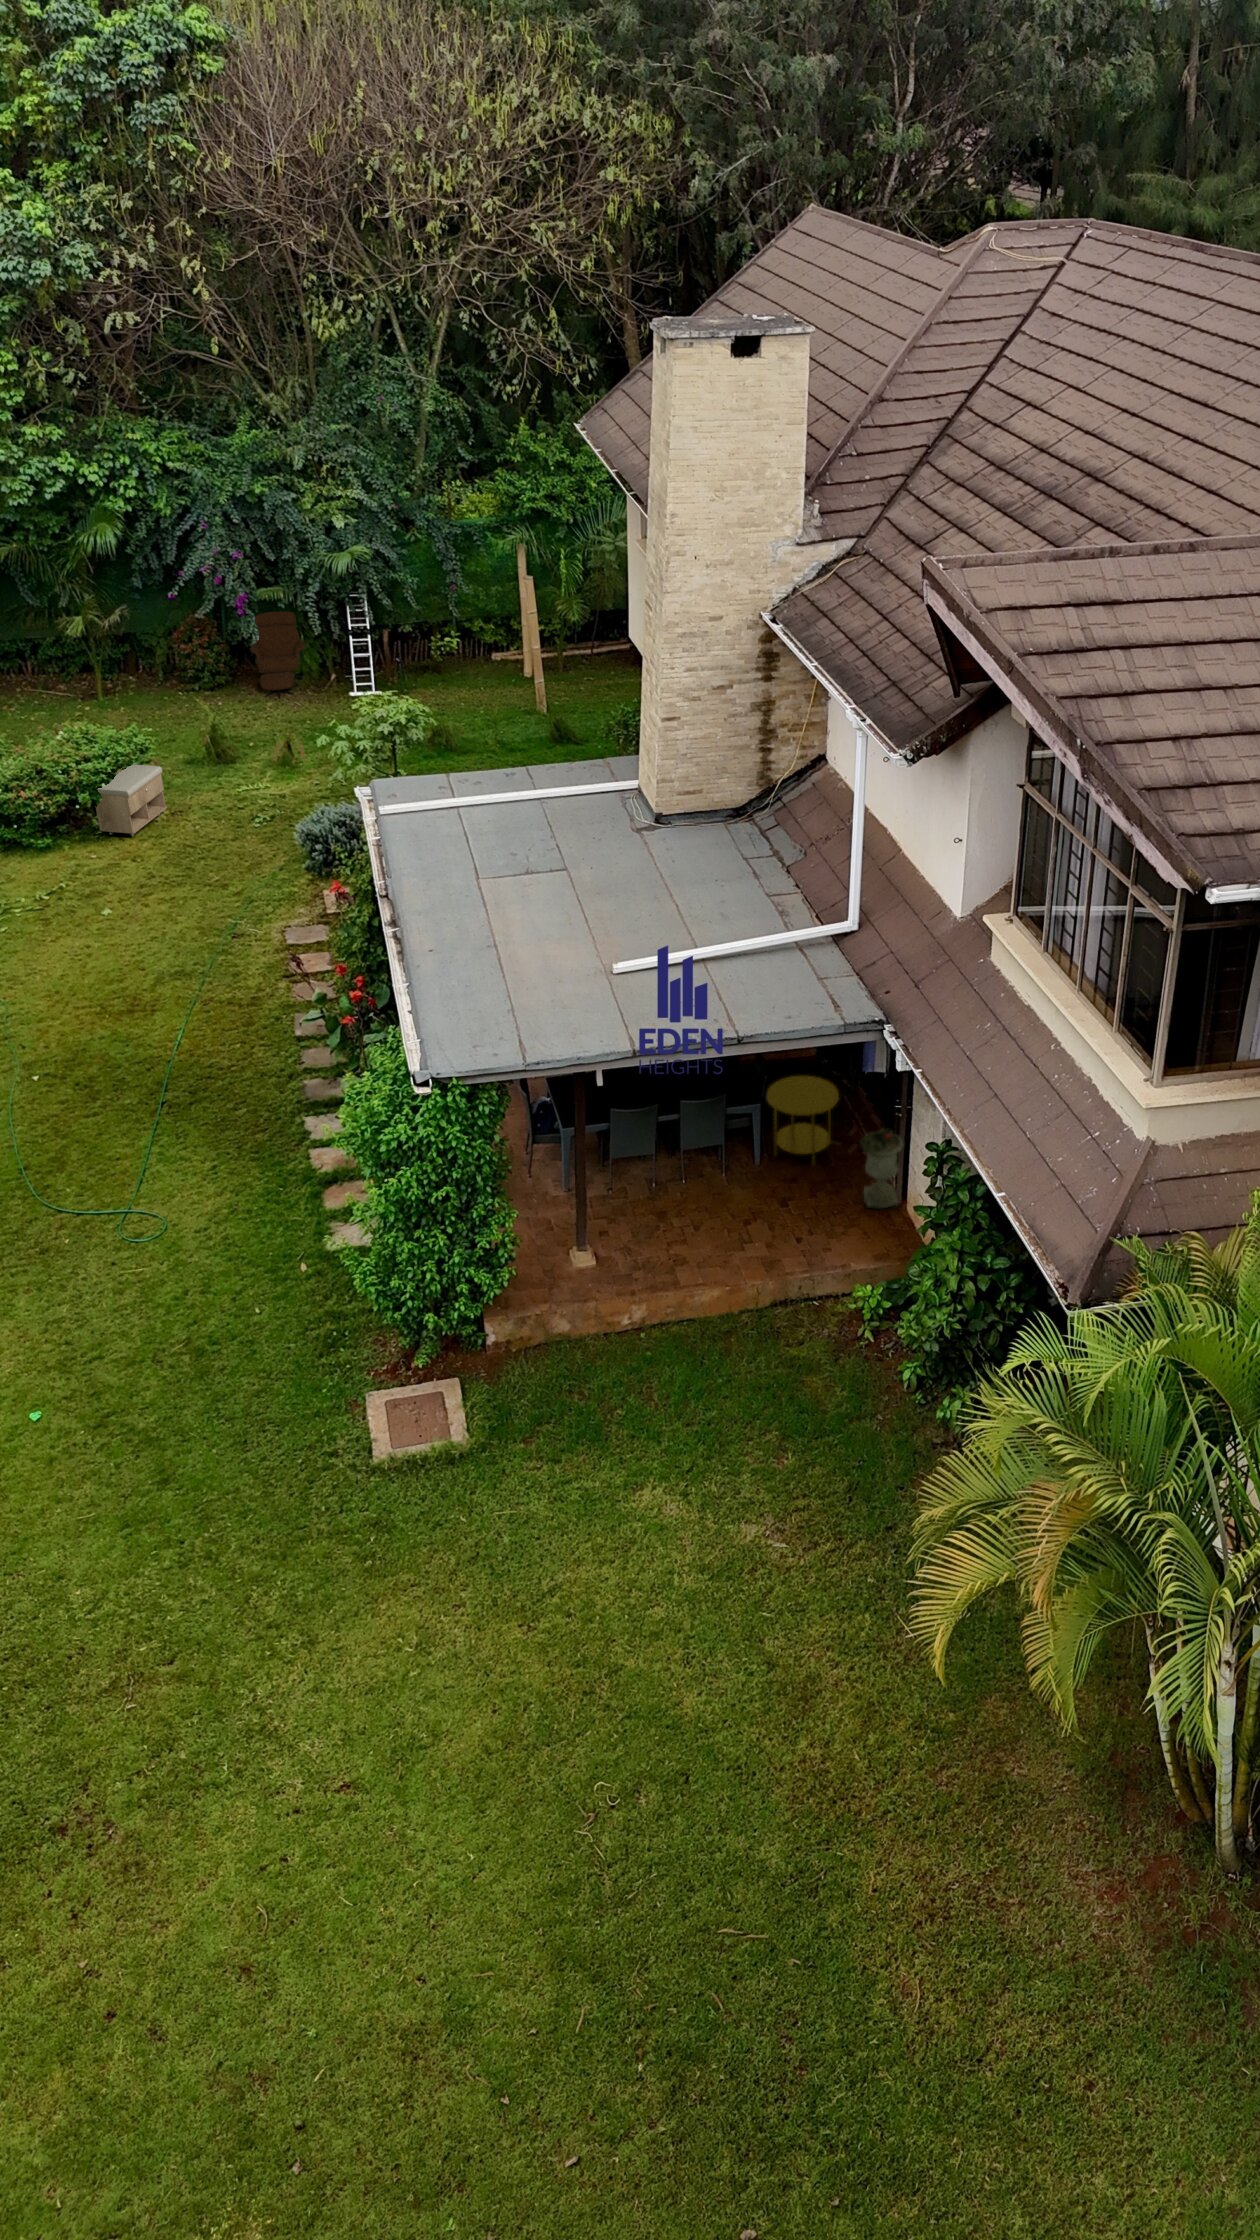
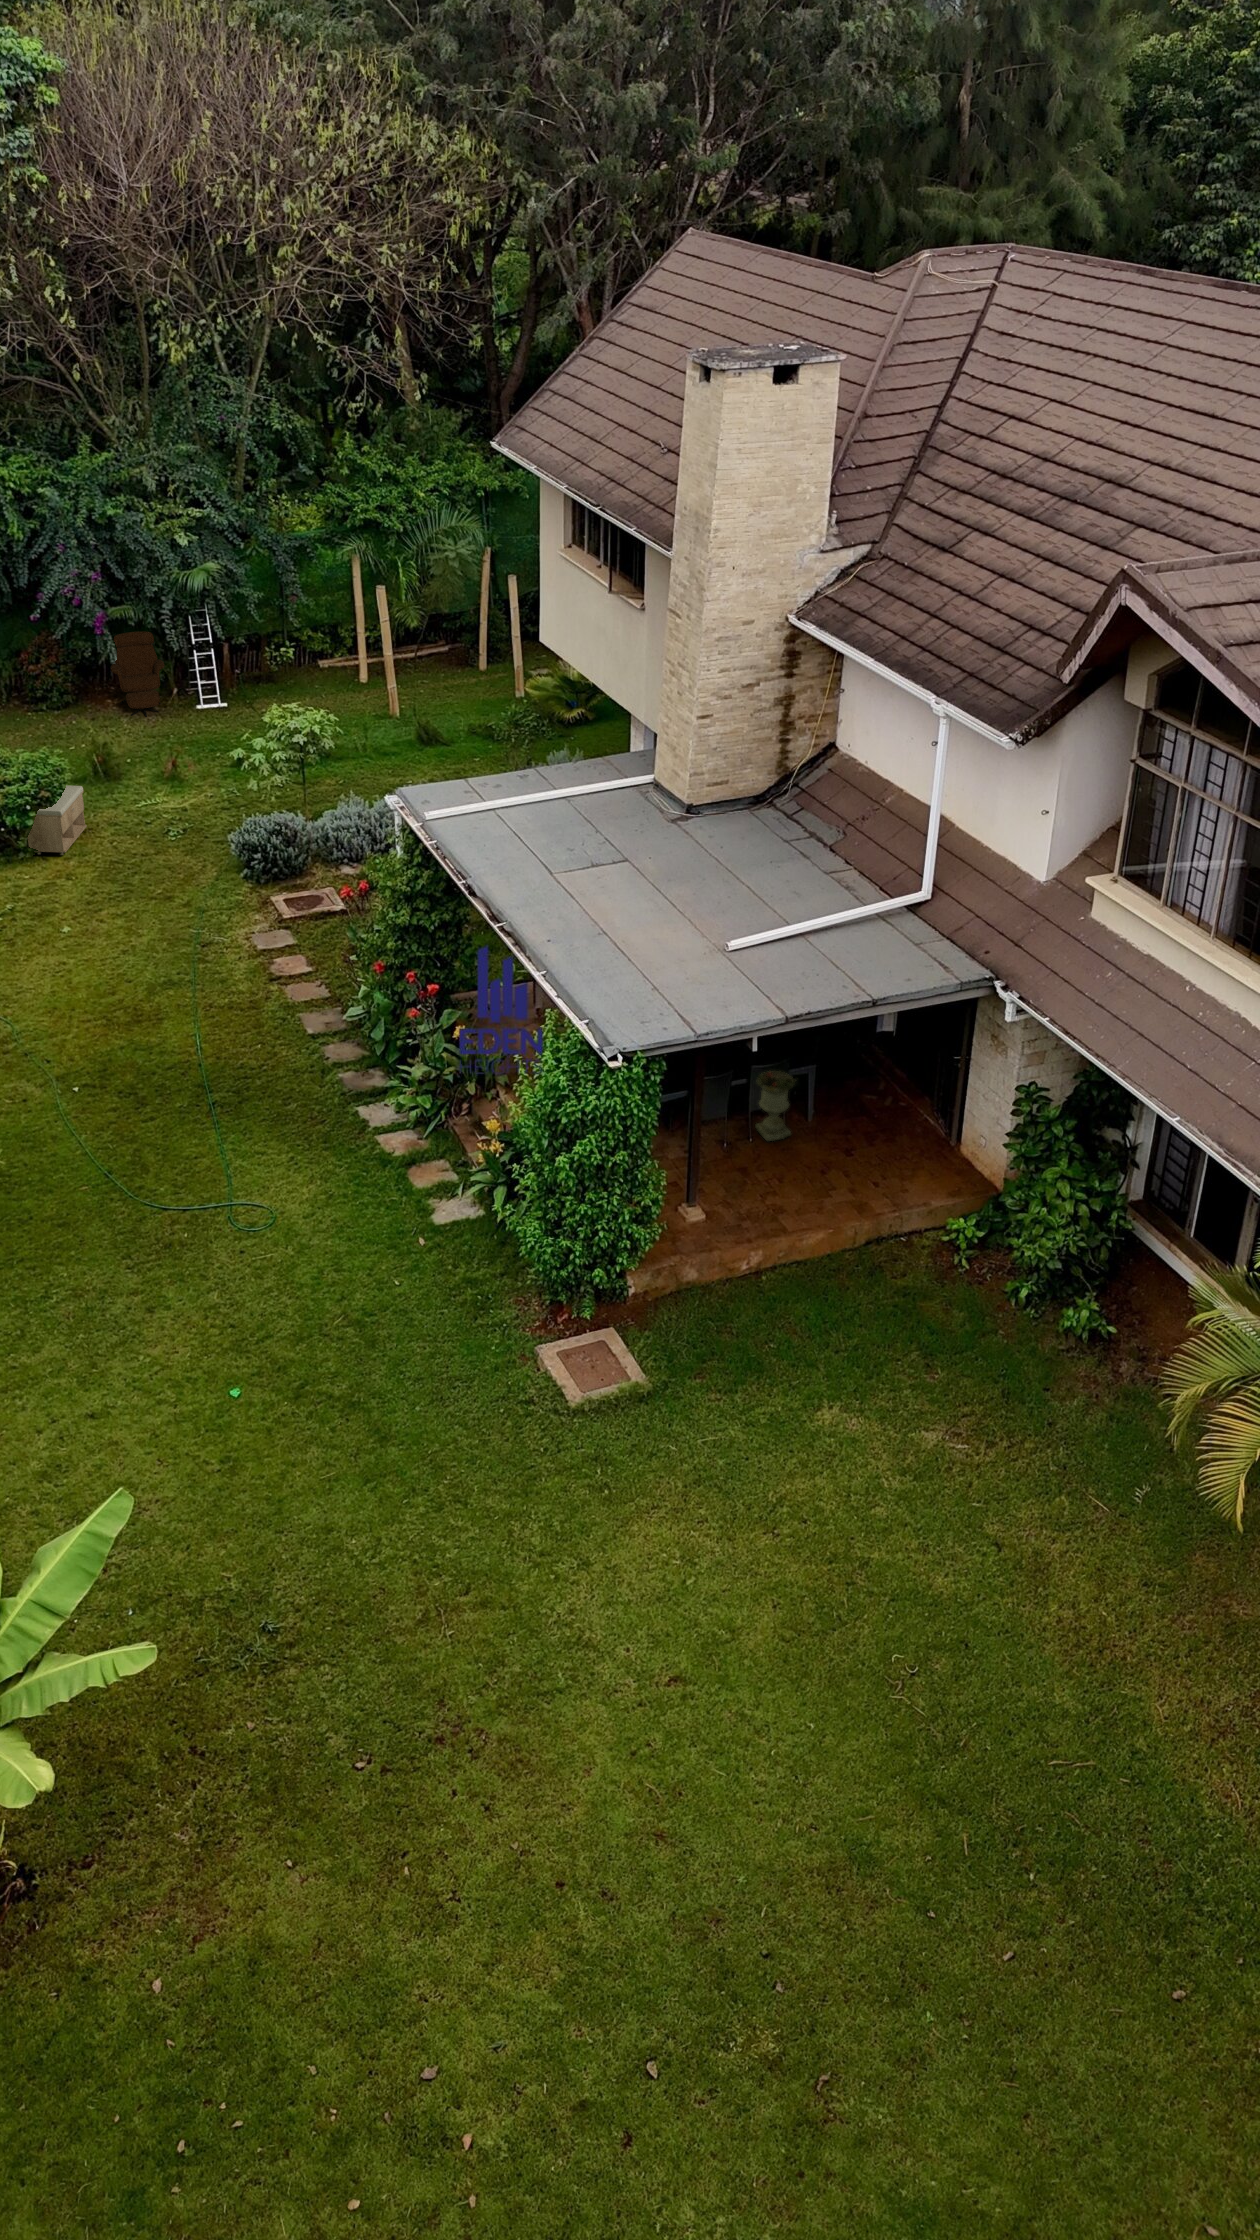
side table: present [767,1076,839,1165] -> none [814,1038,881,1120]
planter: present [860,1129,903,1209] -> present [755,1071,795,1141]

